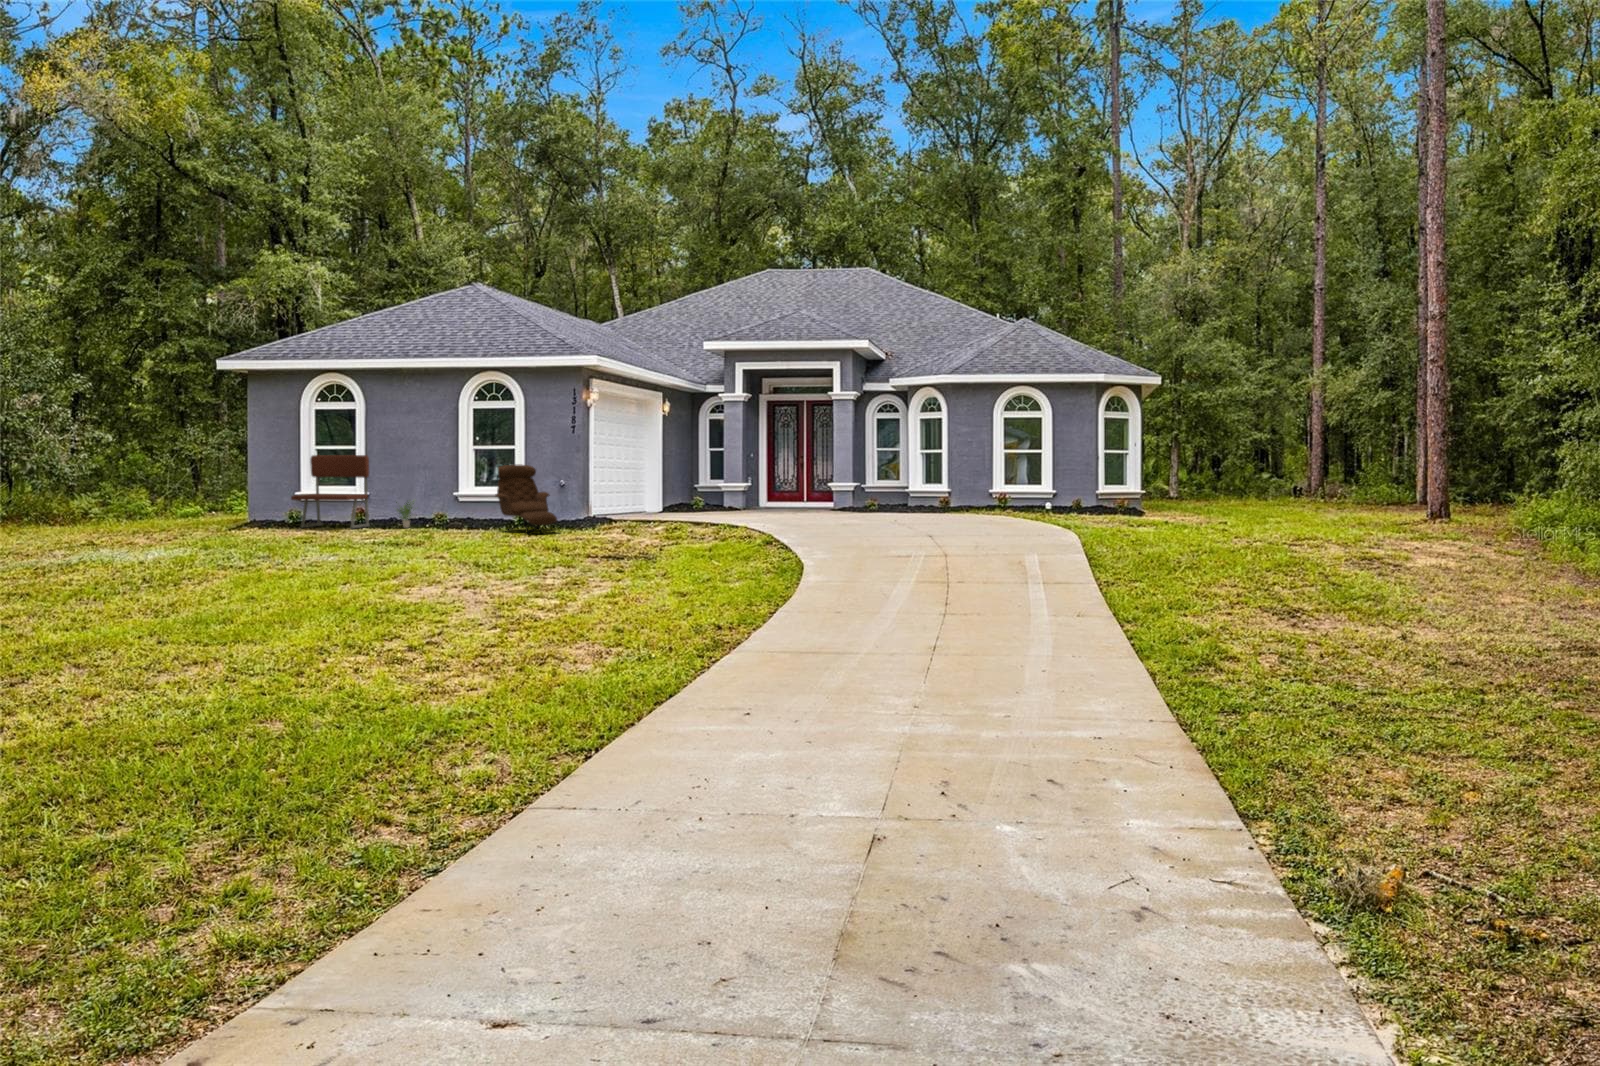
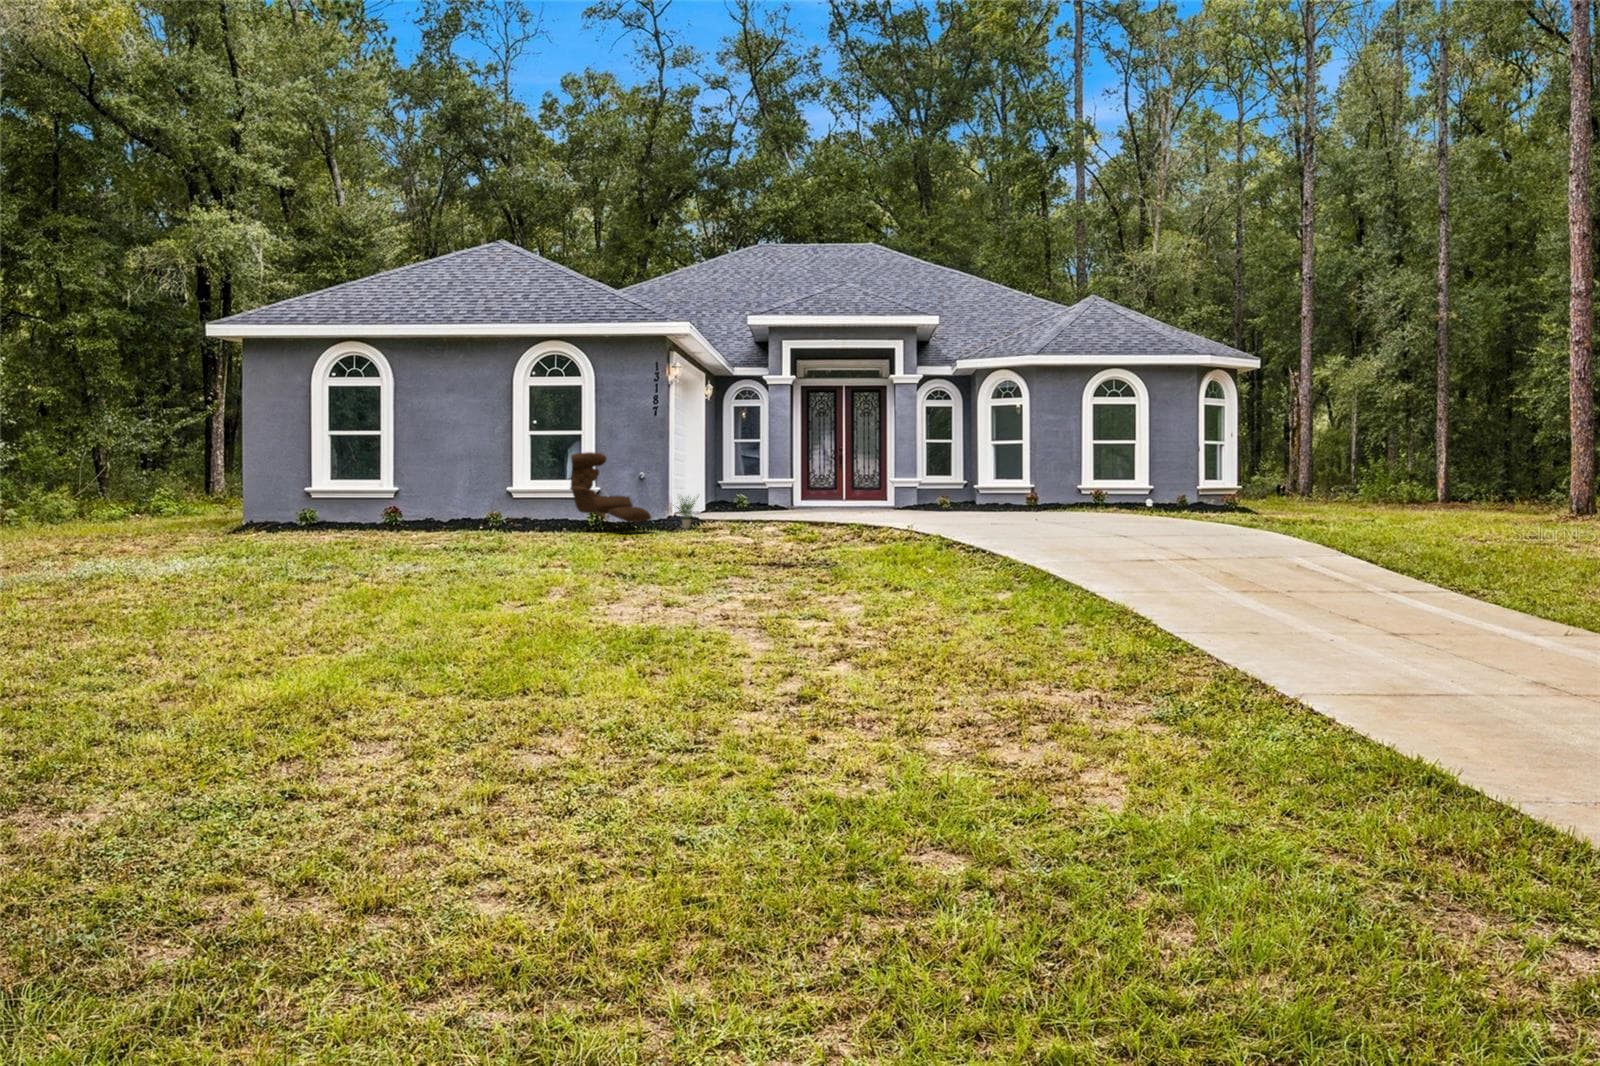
bench: present [291,455,370,529] -> none [310,442,403,530]
potted plant: present [396,501,414,528] -> present [673,496,698,529]

